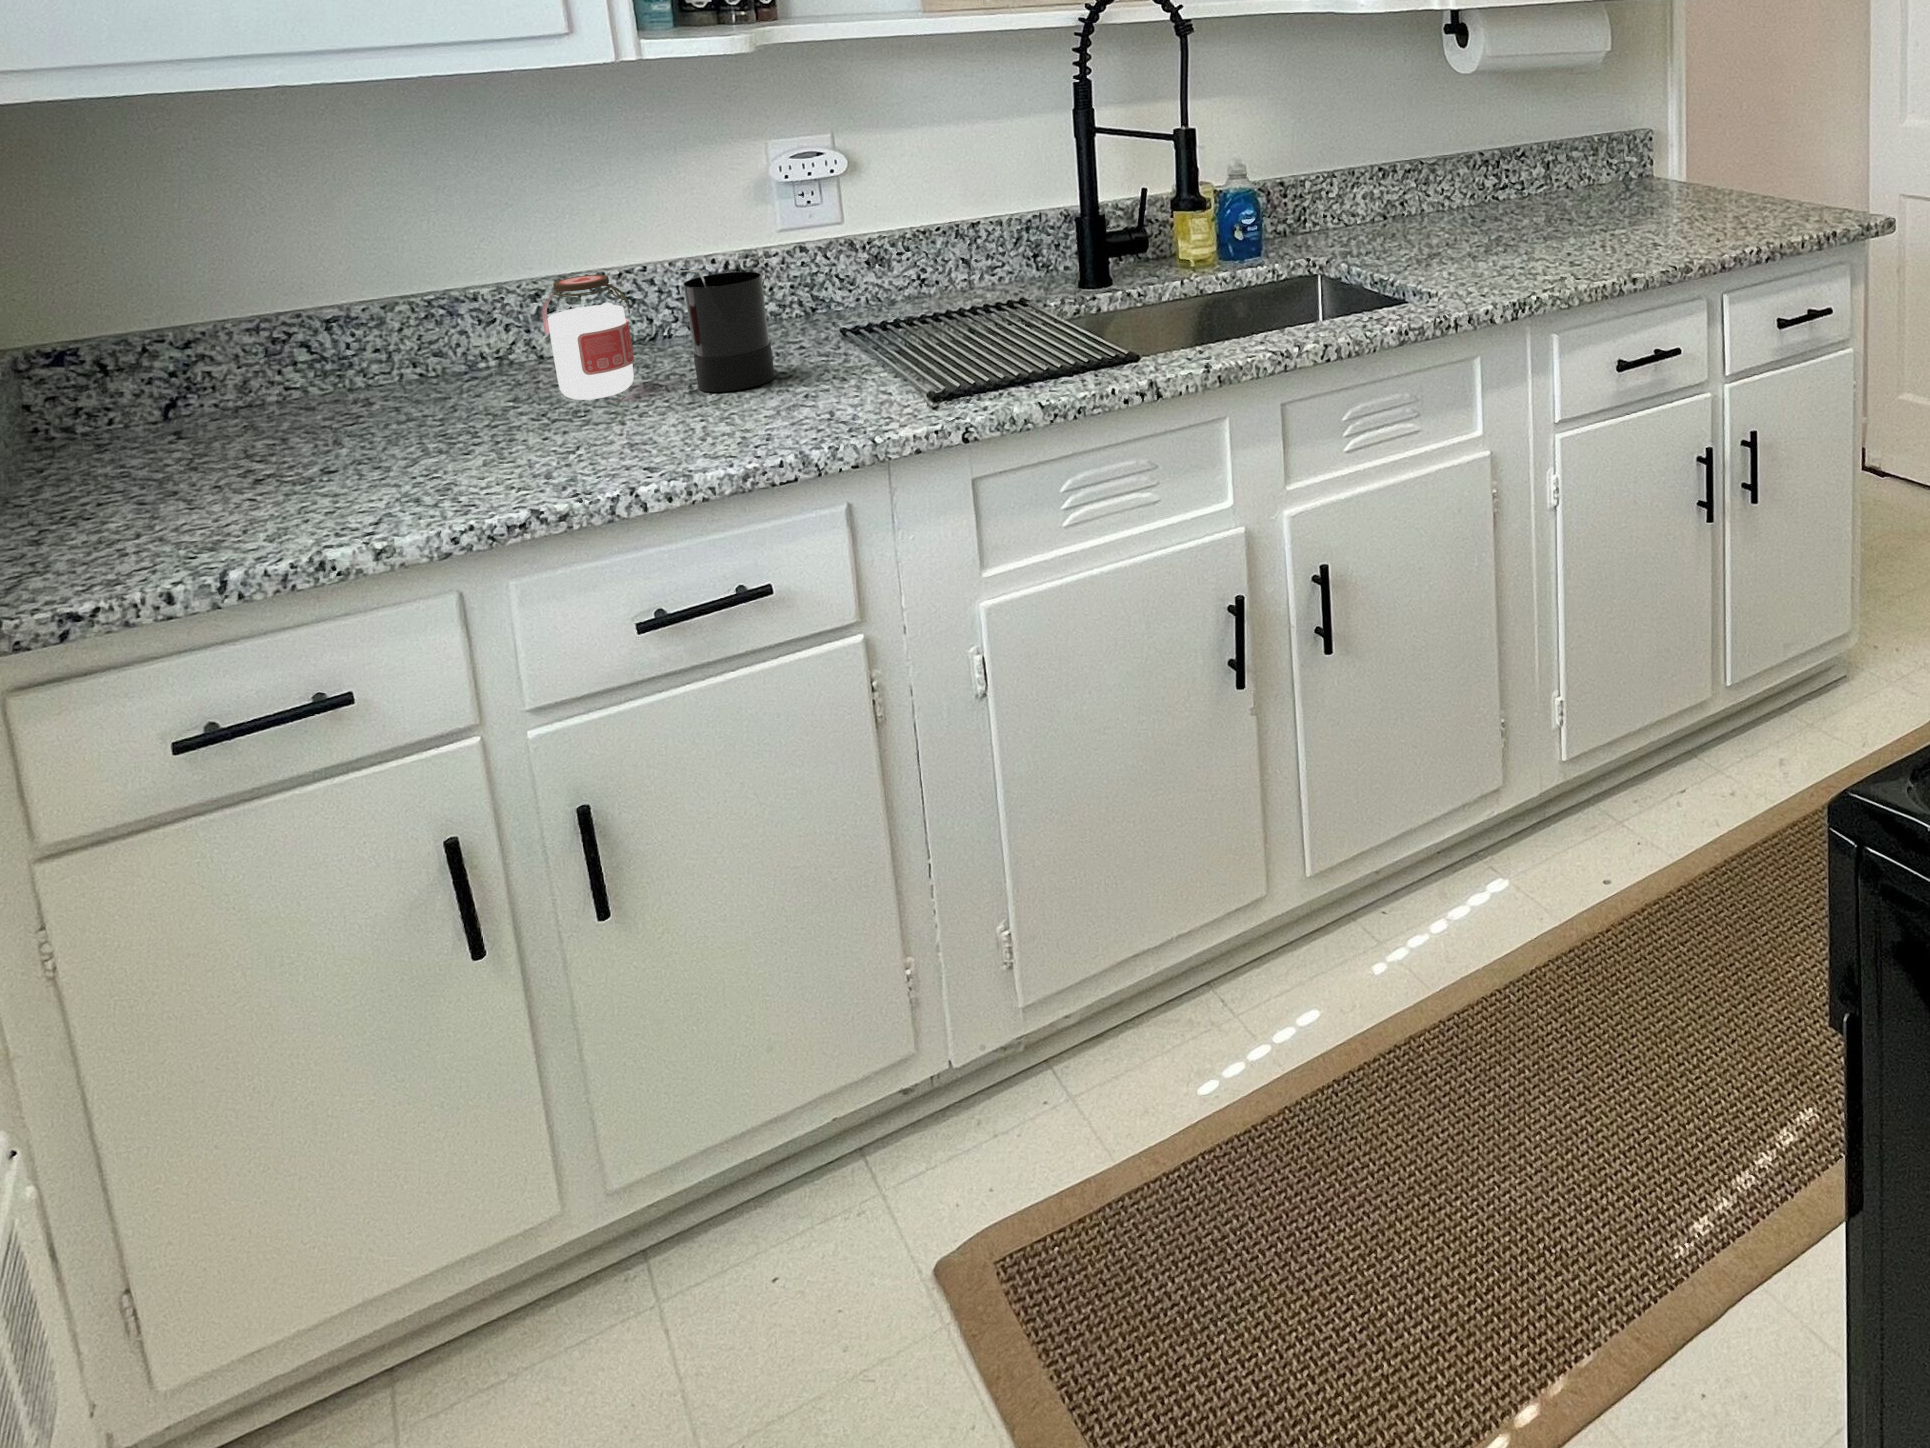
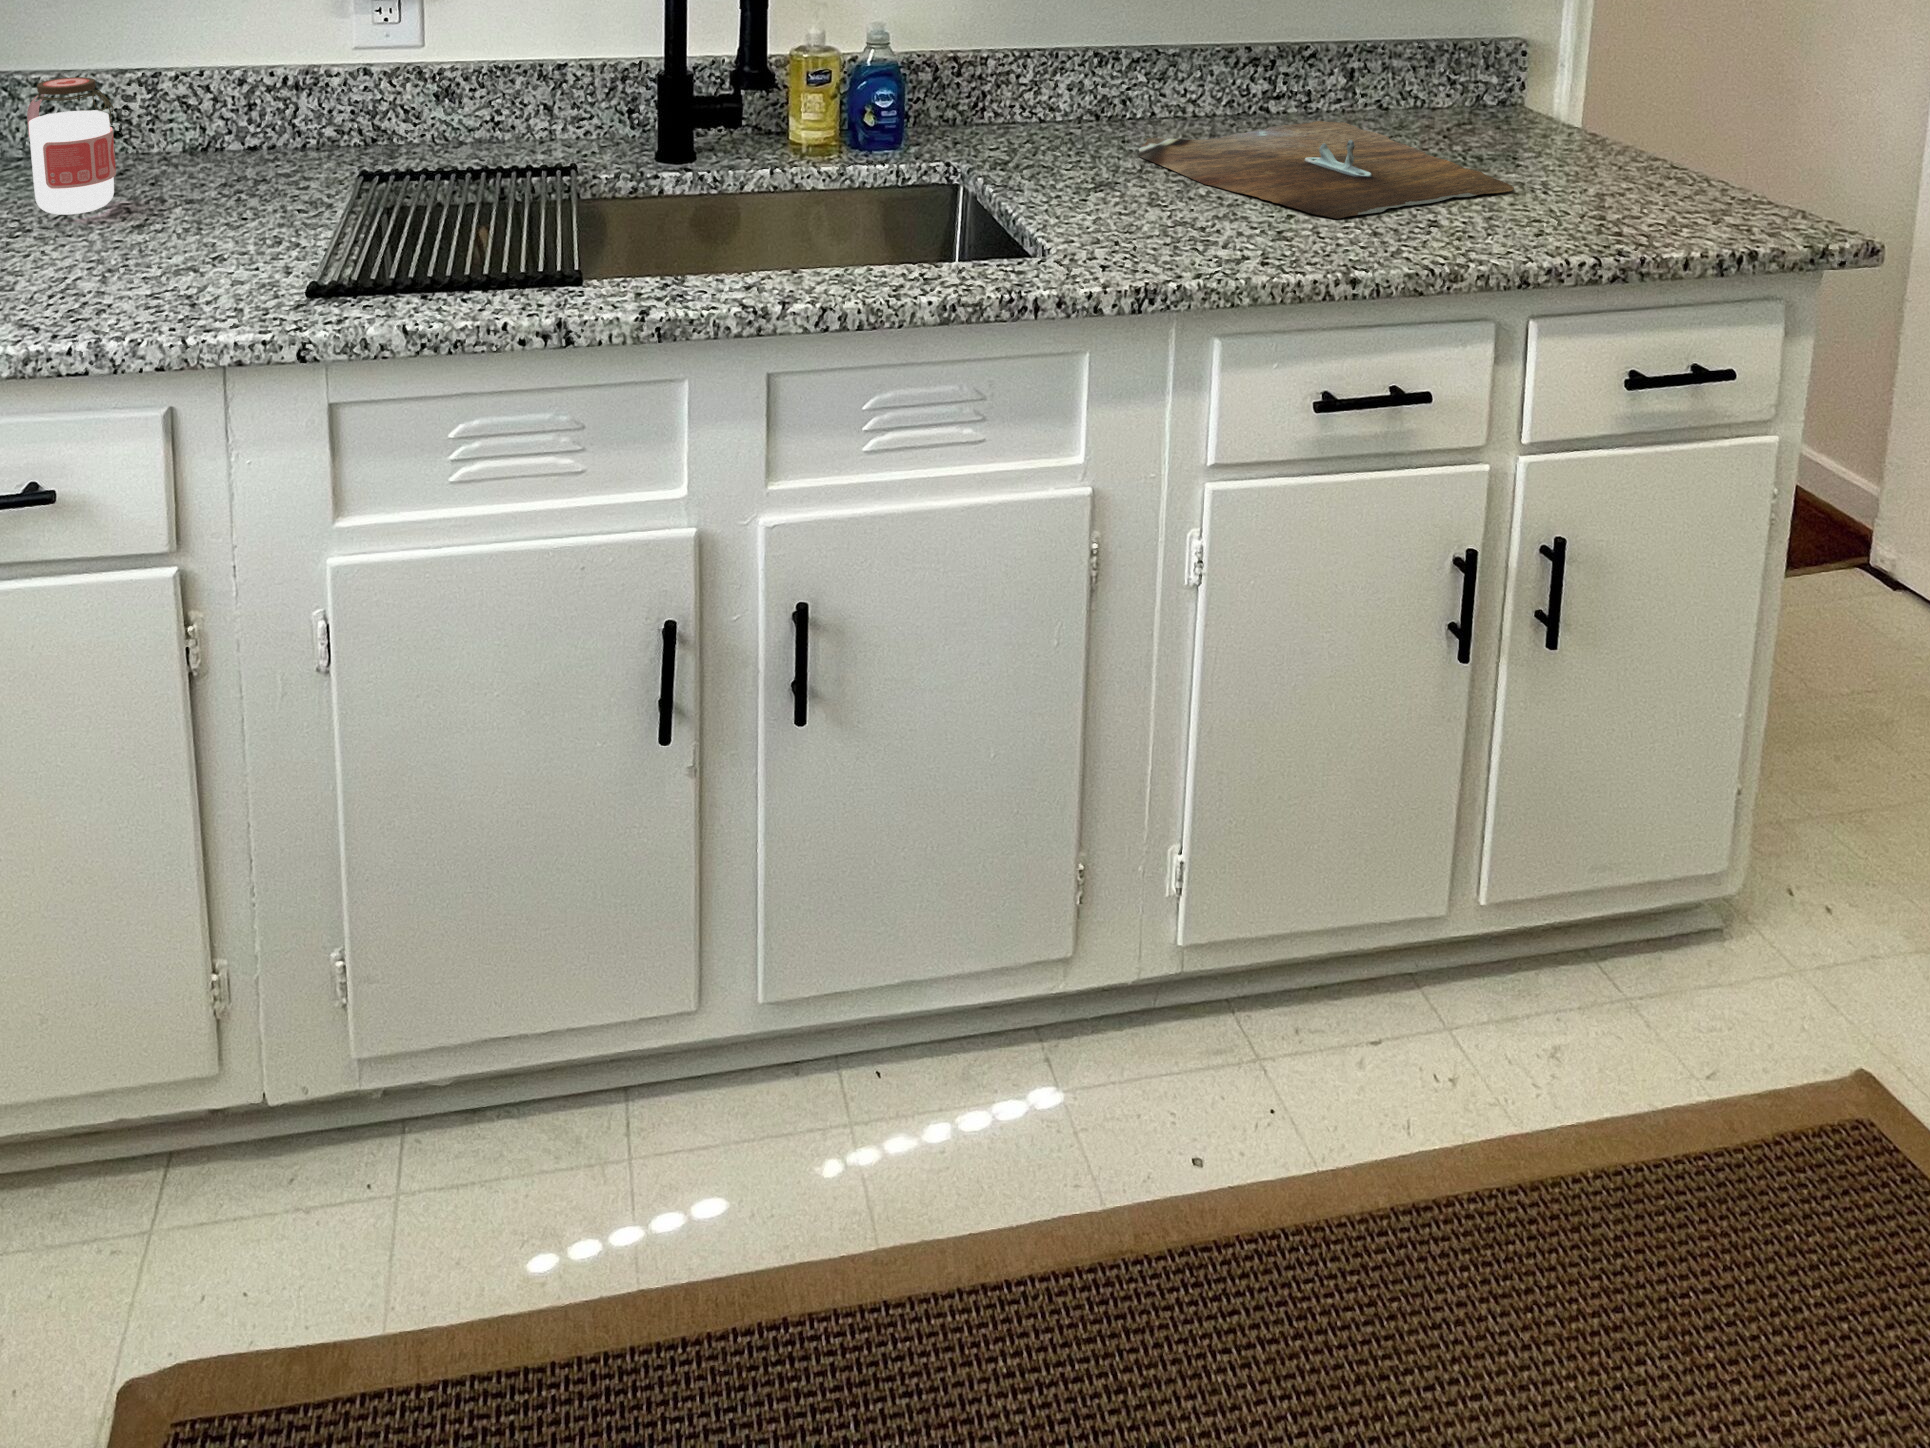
cutting board: none [1434,199,1688,251] -> present [1139,121,1514,219]
candle: present [676,270,775,392] -> none [146,86,239,232]

